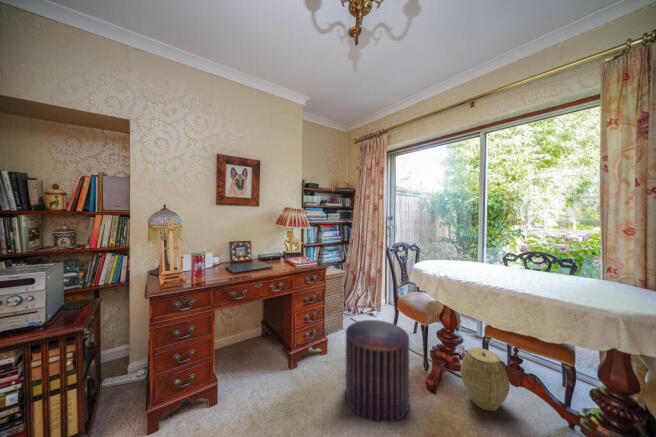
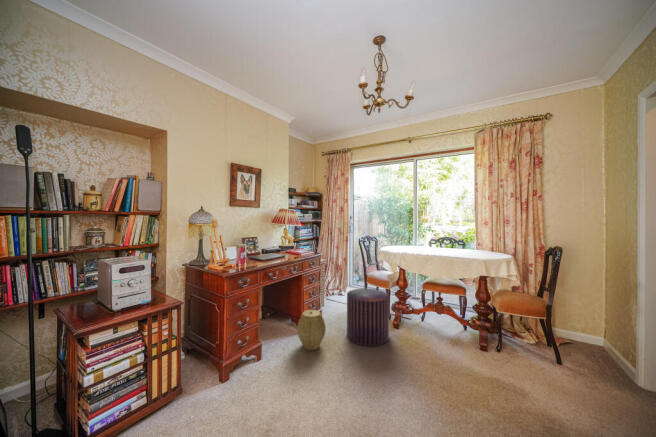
woven basket: present [461,348,510,411] -> present [297,310,326,350]

